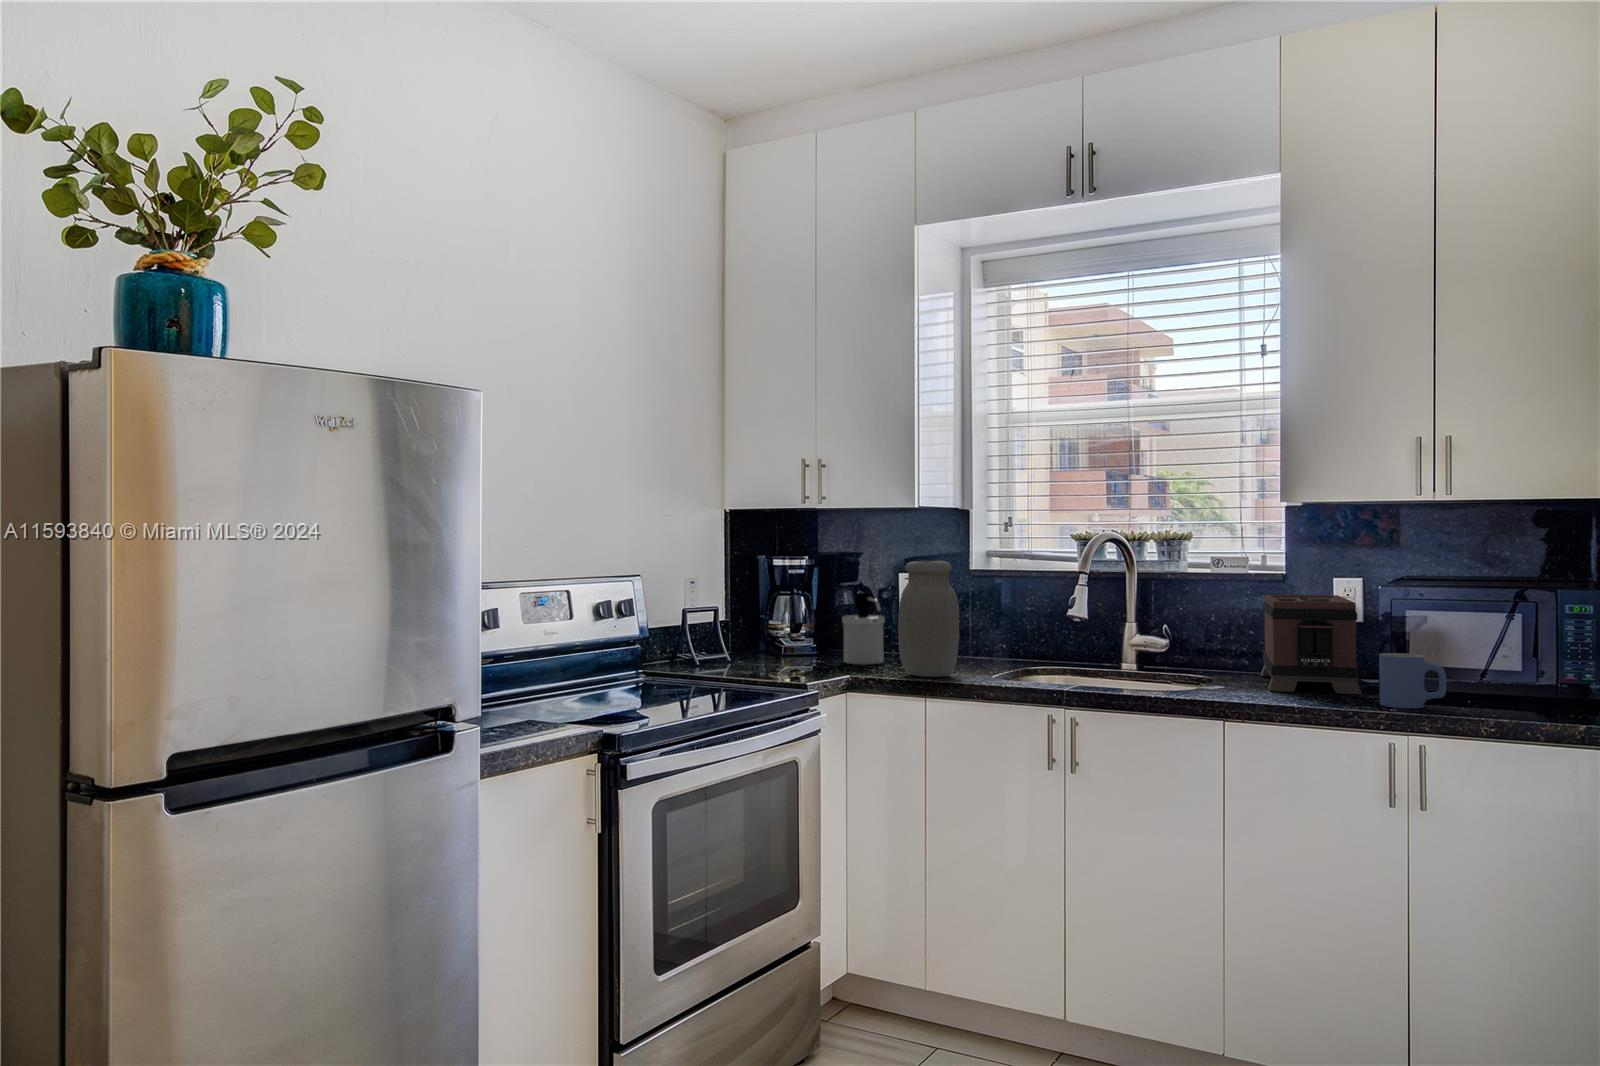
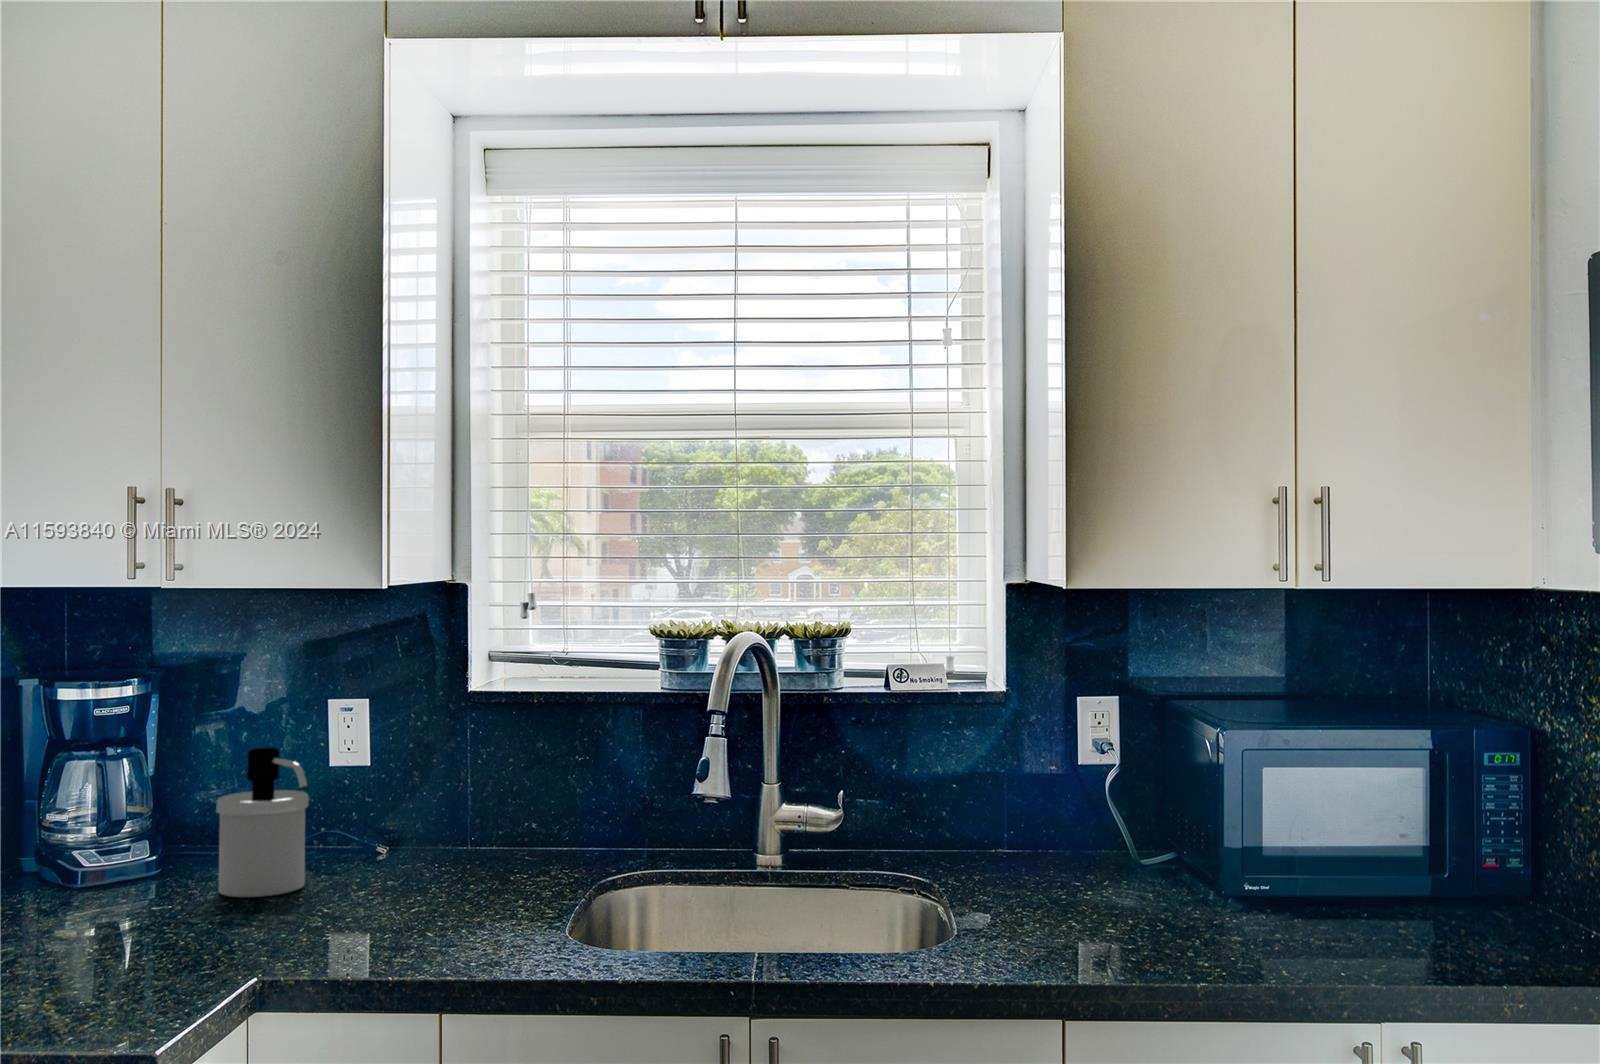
jar: present [898,561,959,677] -> none [355,684,482,925]
toaster: present [1261,595,1362,694] -> none [972,722,1174,899]
mug: present [1379,653,1446,708] -> none [1232,825,1333,923]

